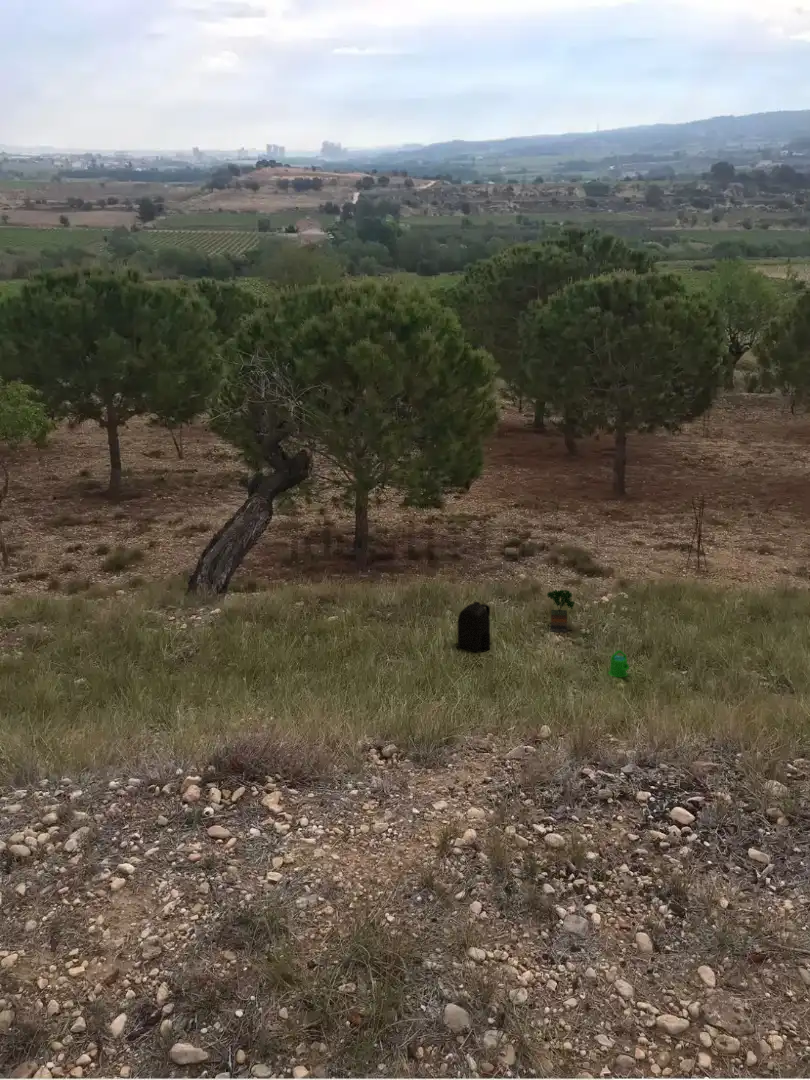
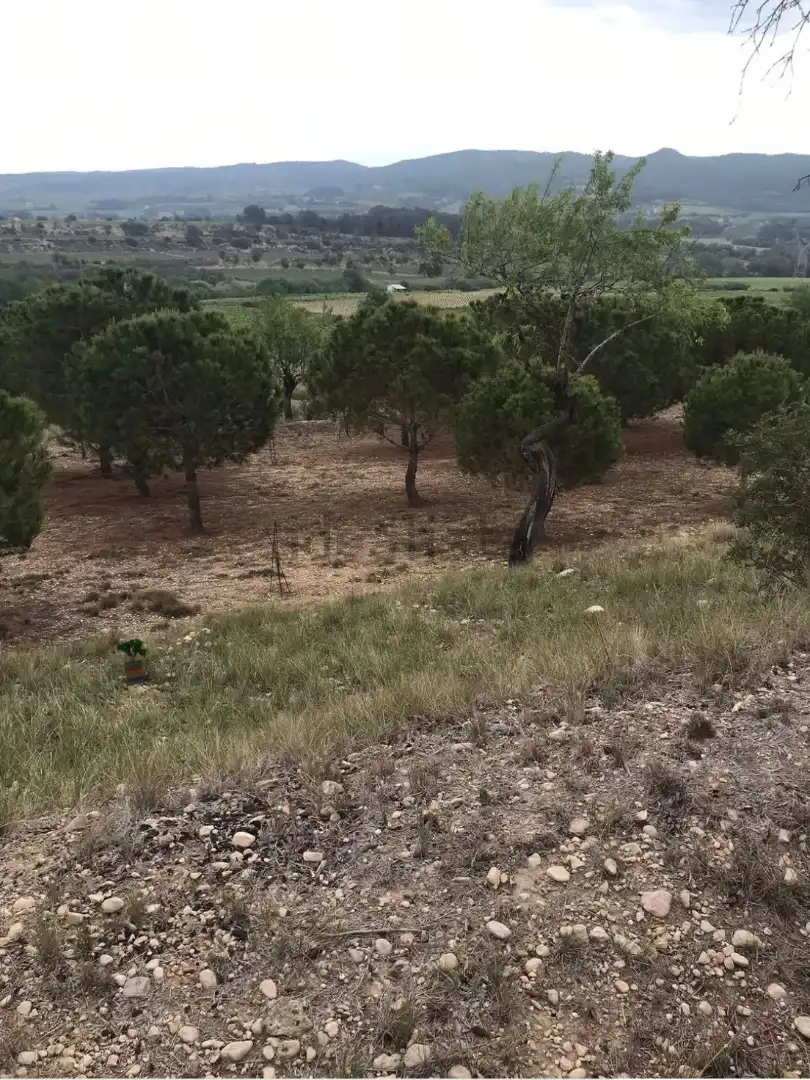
backpack: present [458,602,491,653] -> none [15,673,60,728]
watering can: present [608,650,629,677] -> none [185,688,205,717]

